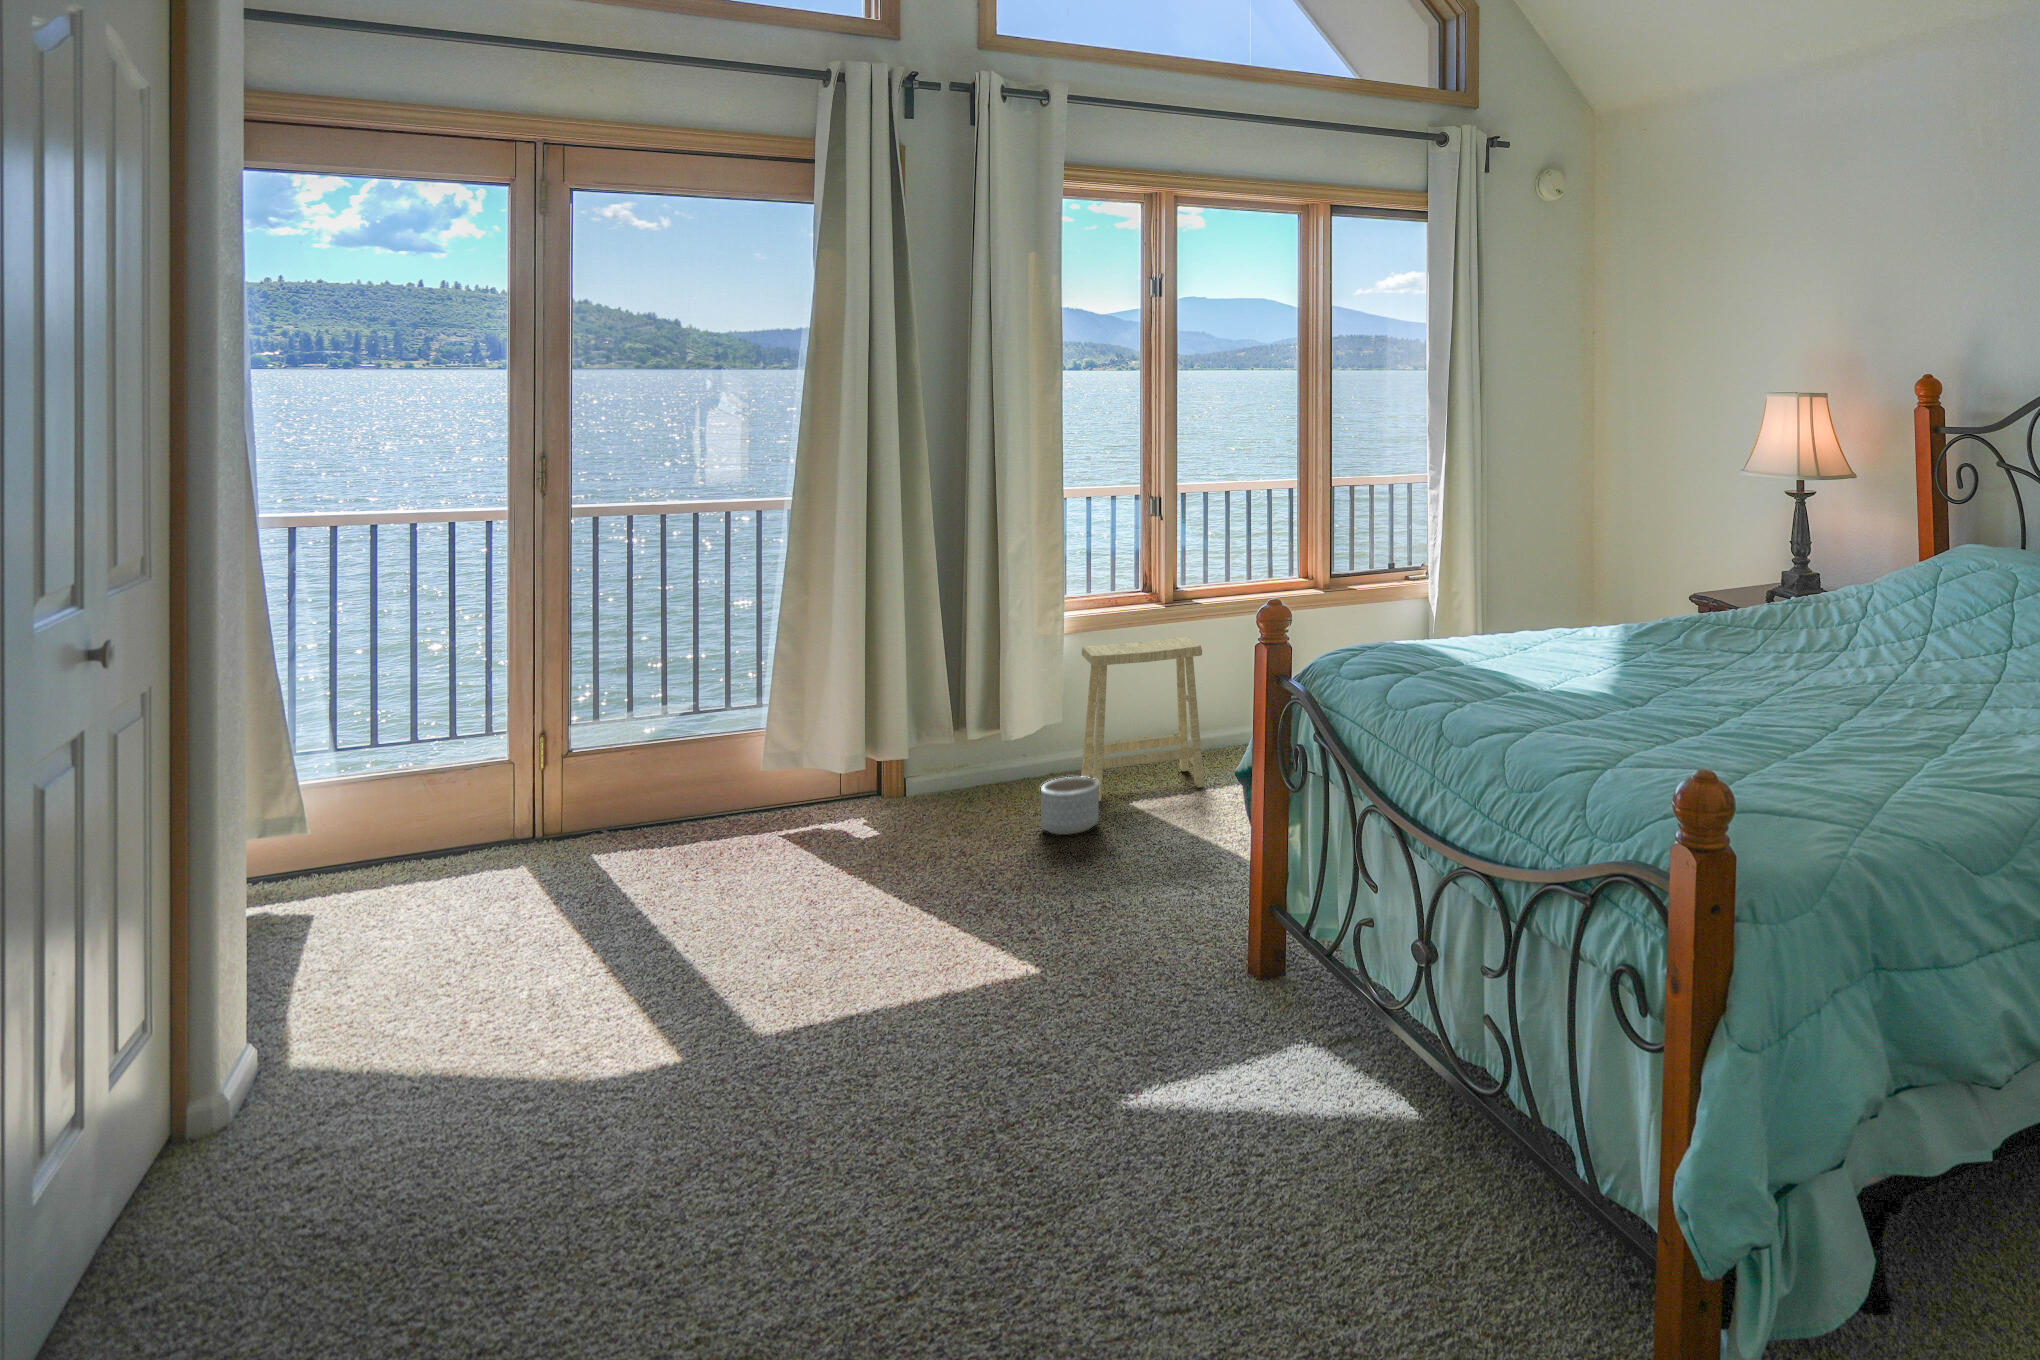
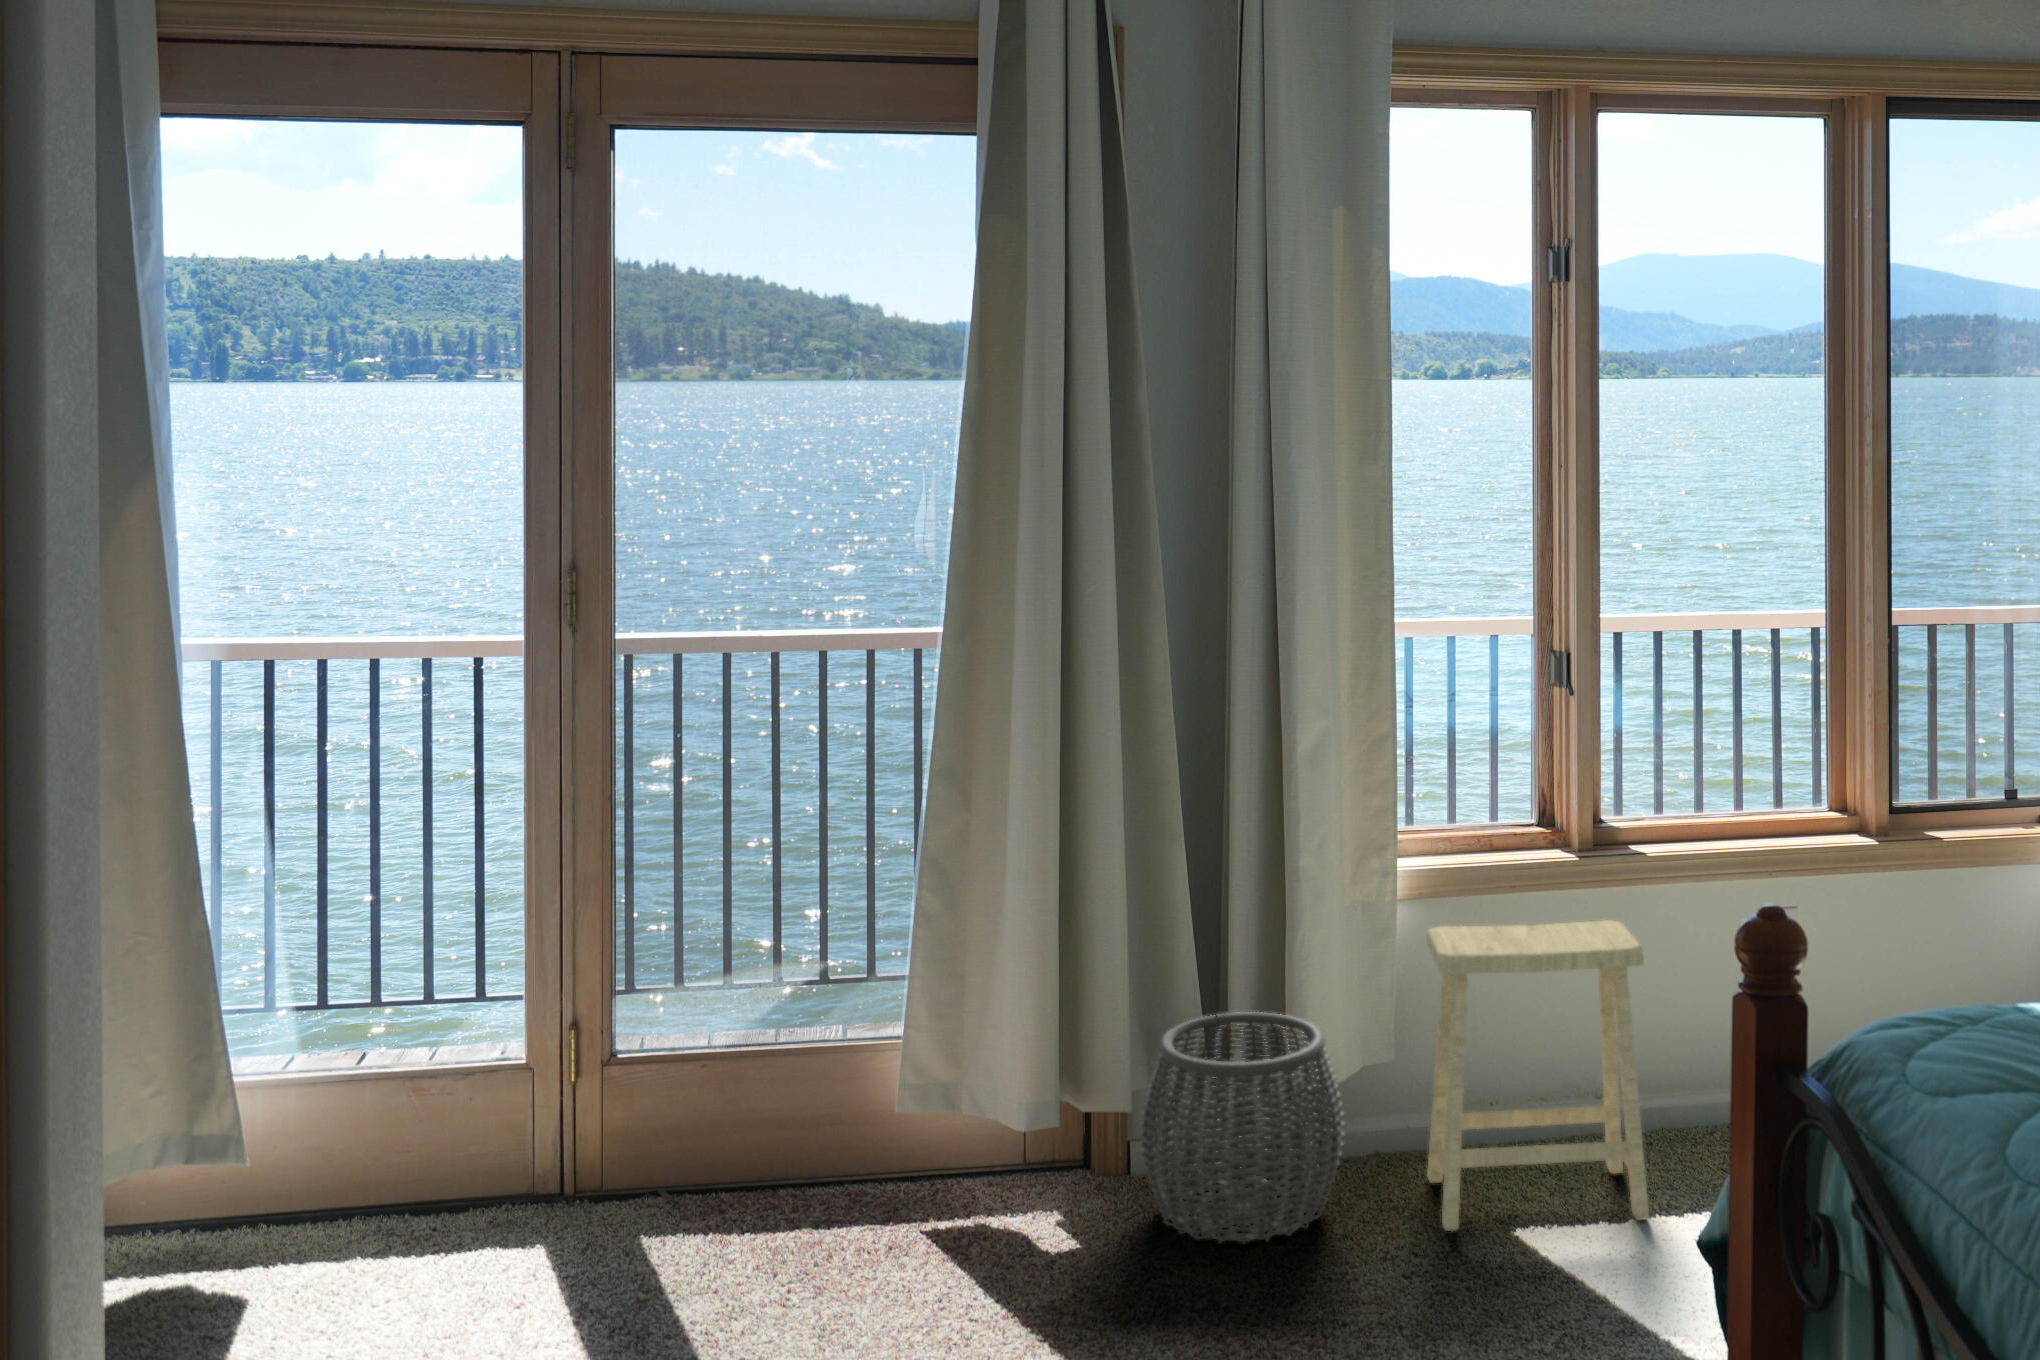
woven basket: none [917,699,1037,819] -> present [1140,1013,1345,1243]
planter: present [1041,777,1099,835] -> none [1341,1191,1446,1313]

